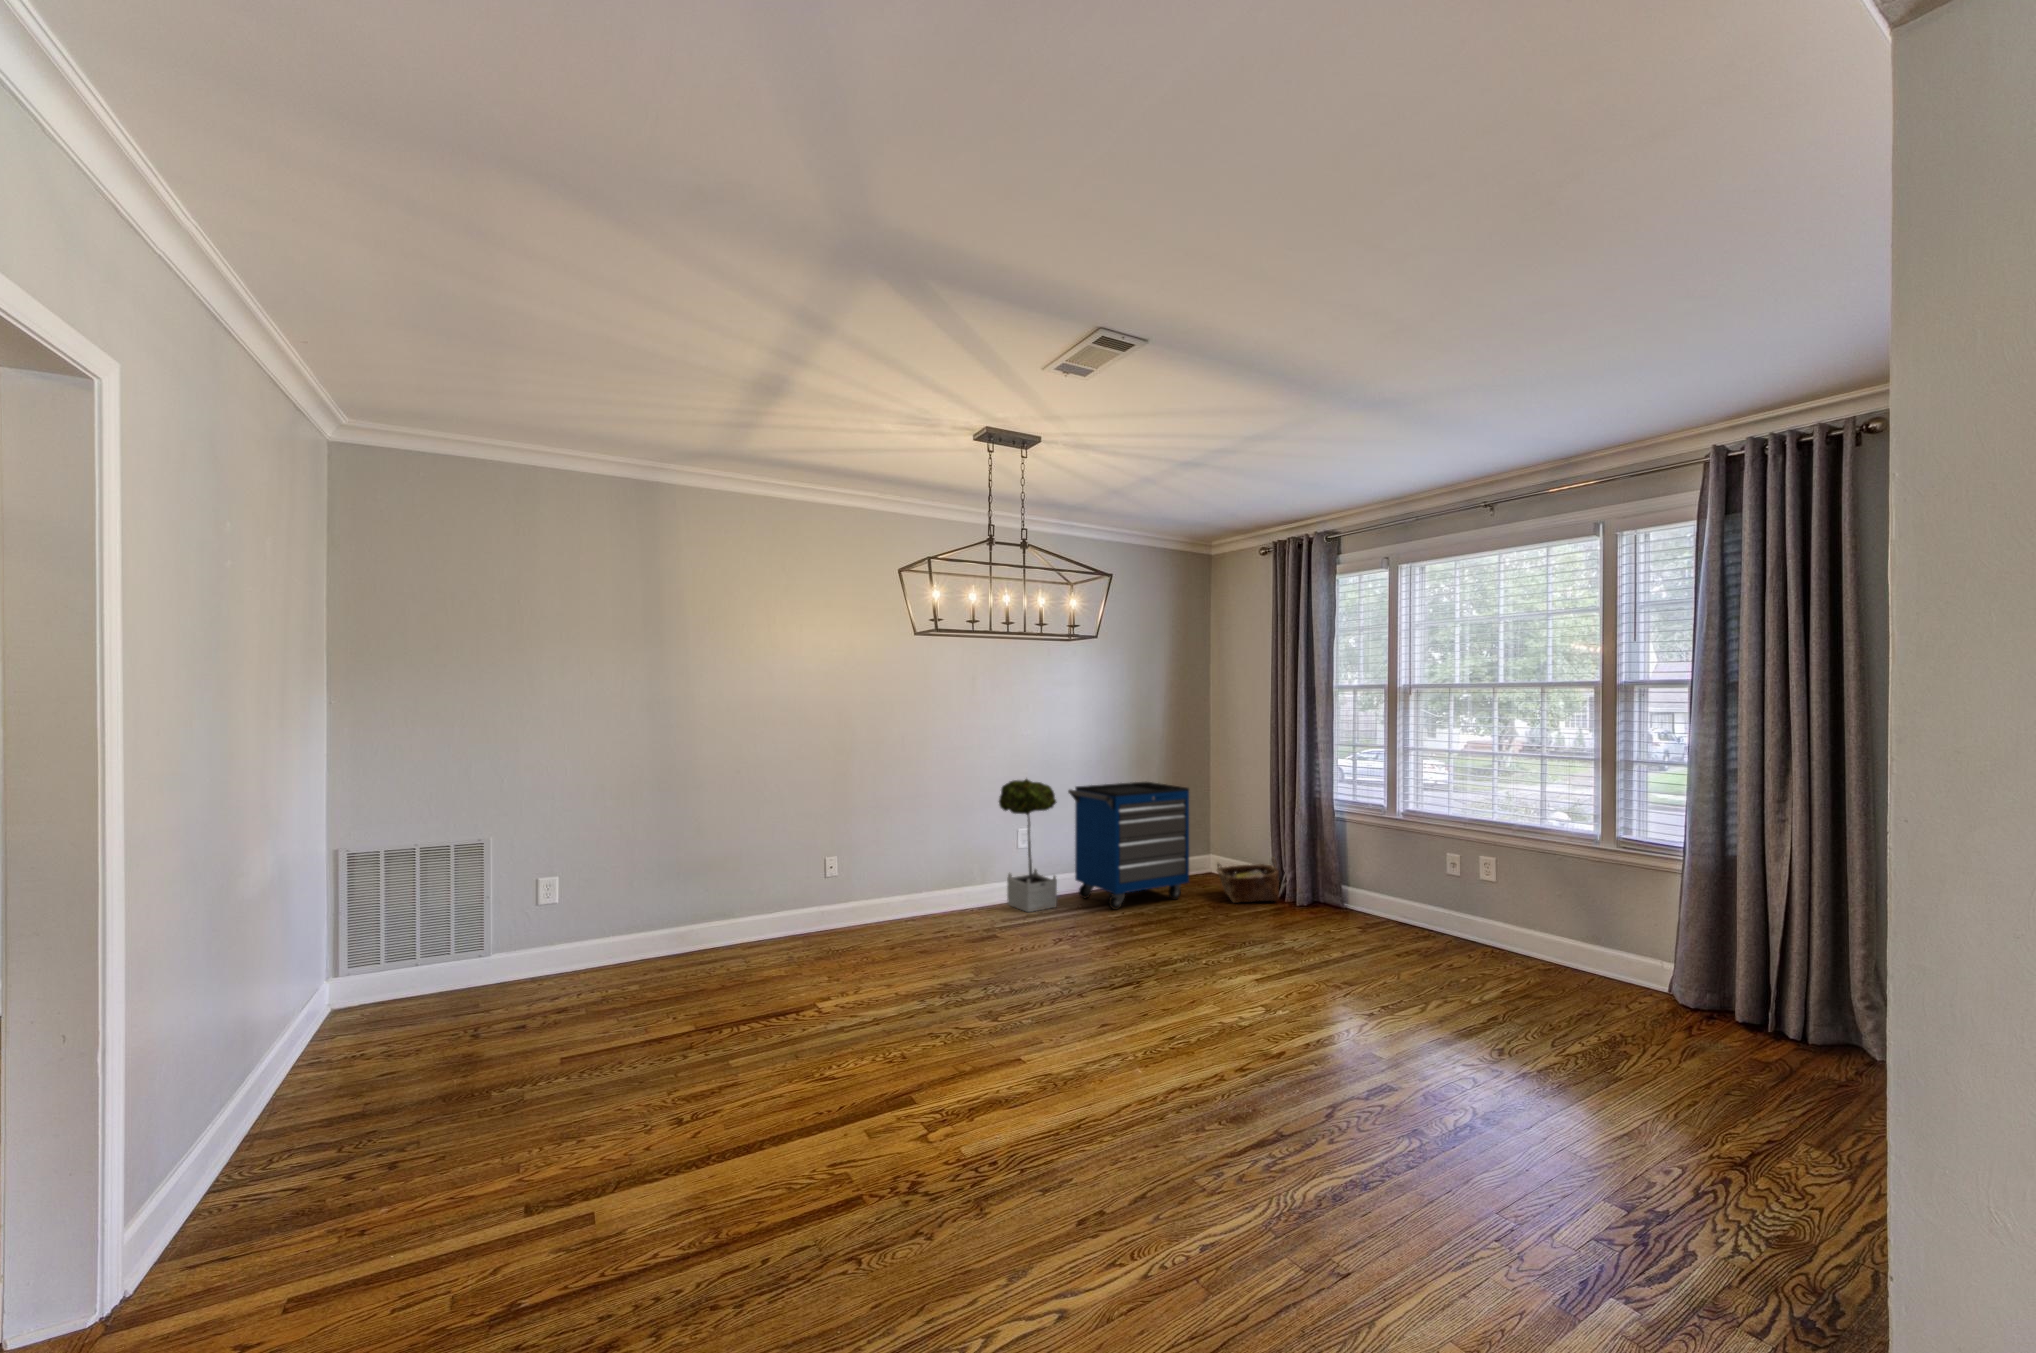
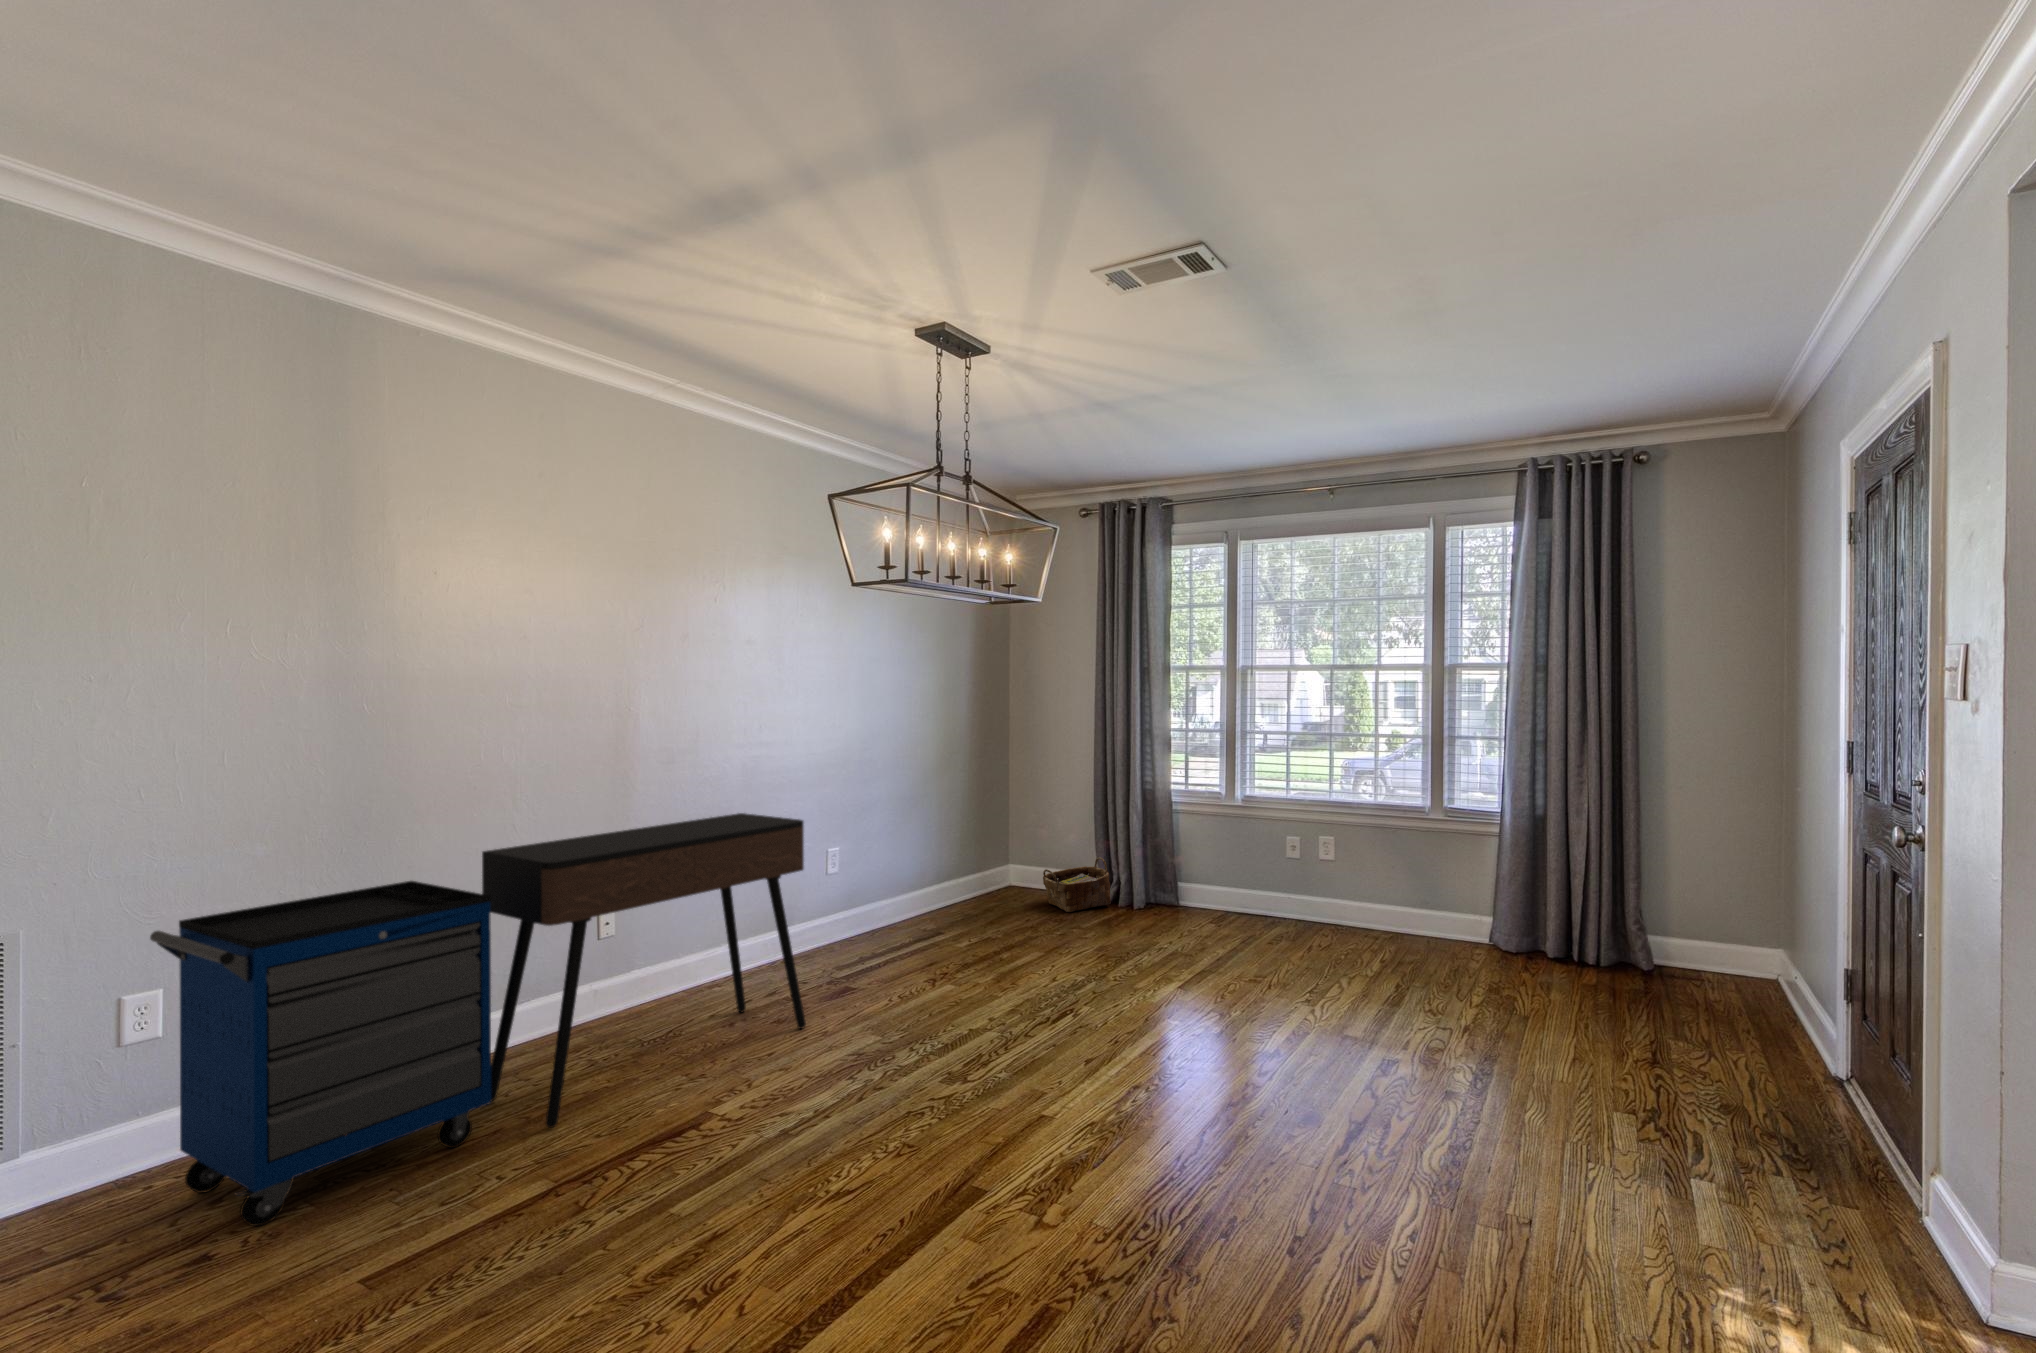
potted tree: present [999,779,1057,912] -> none [811,785,885,953]
storage cabinet: present [1068,782,1189,909] -> present [150,881,491,1226]
console table: none [697,792,930,996] -> present [482,813,806,1128]

